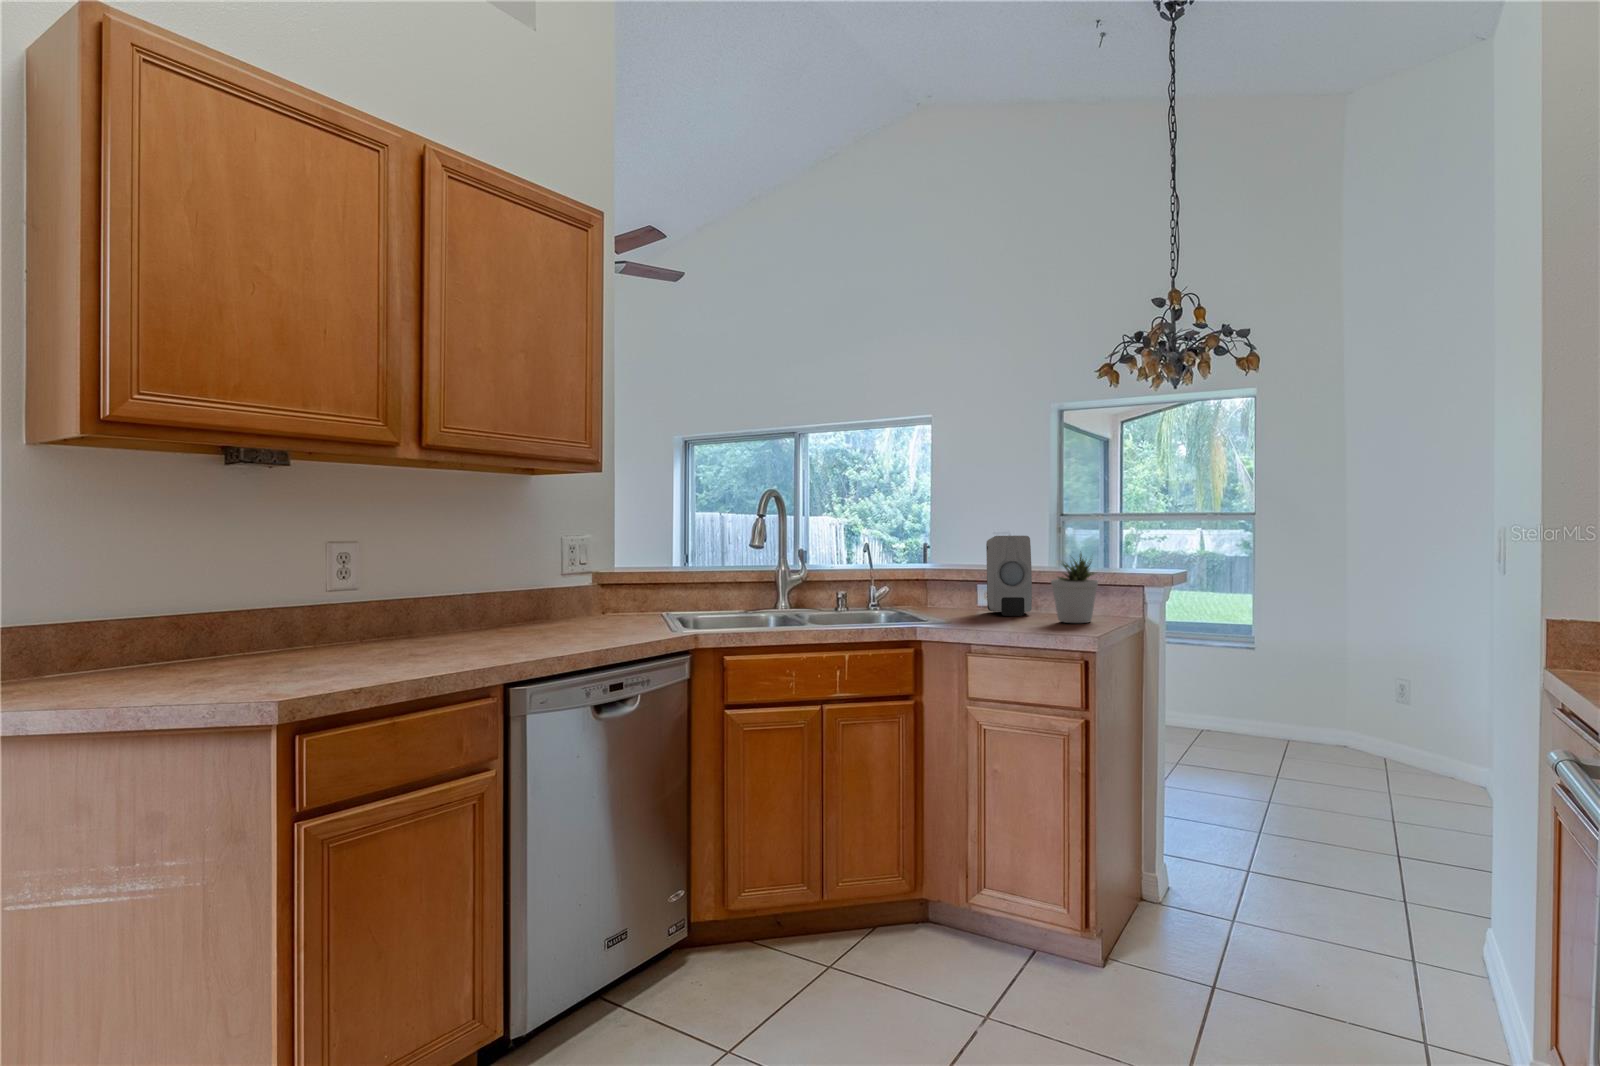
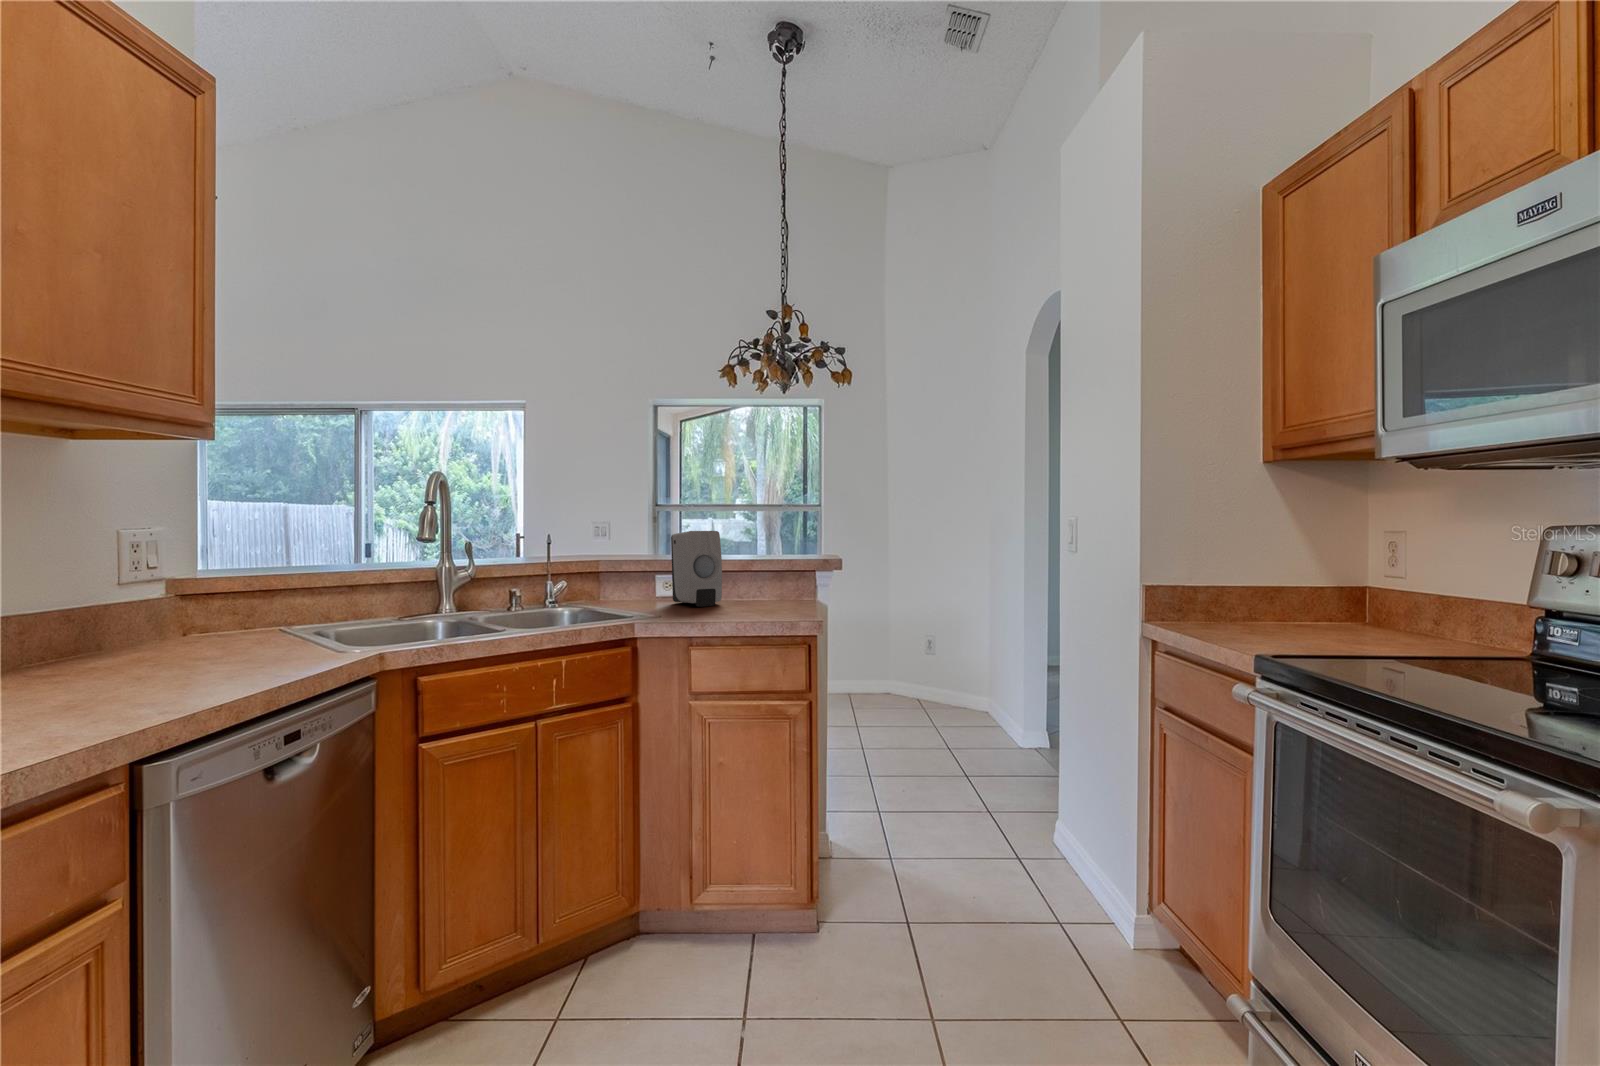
potted plant: present [1051,554,1098,623] -> none [754,546,795,611]

